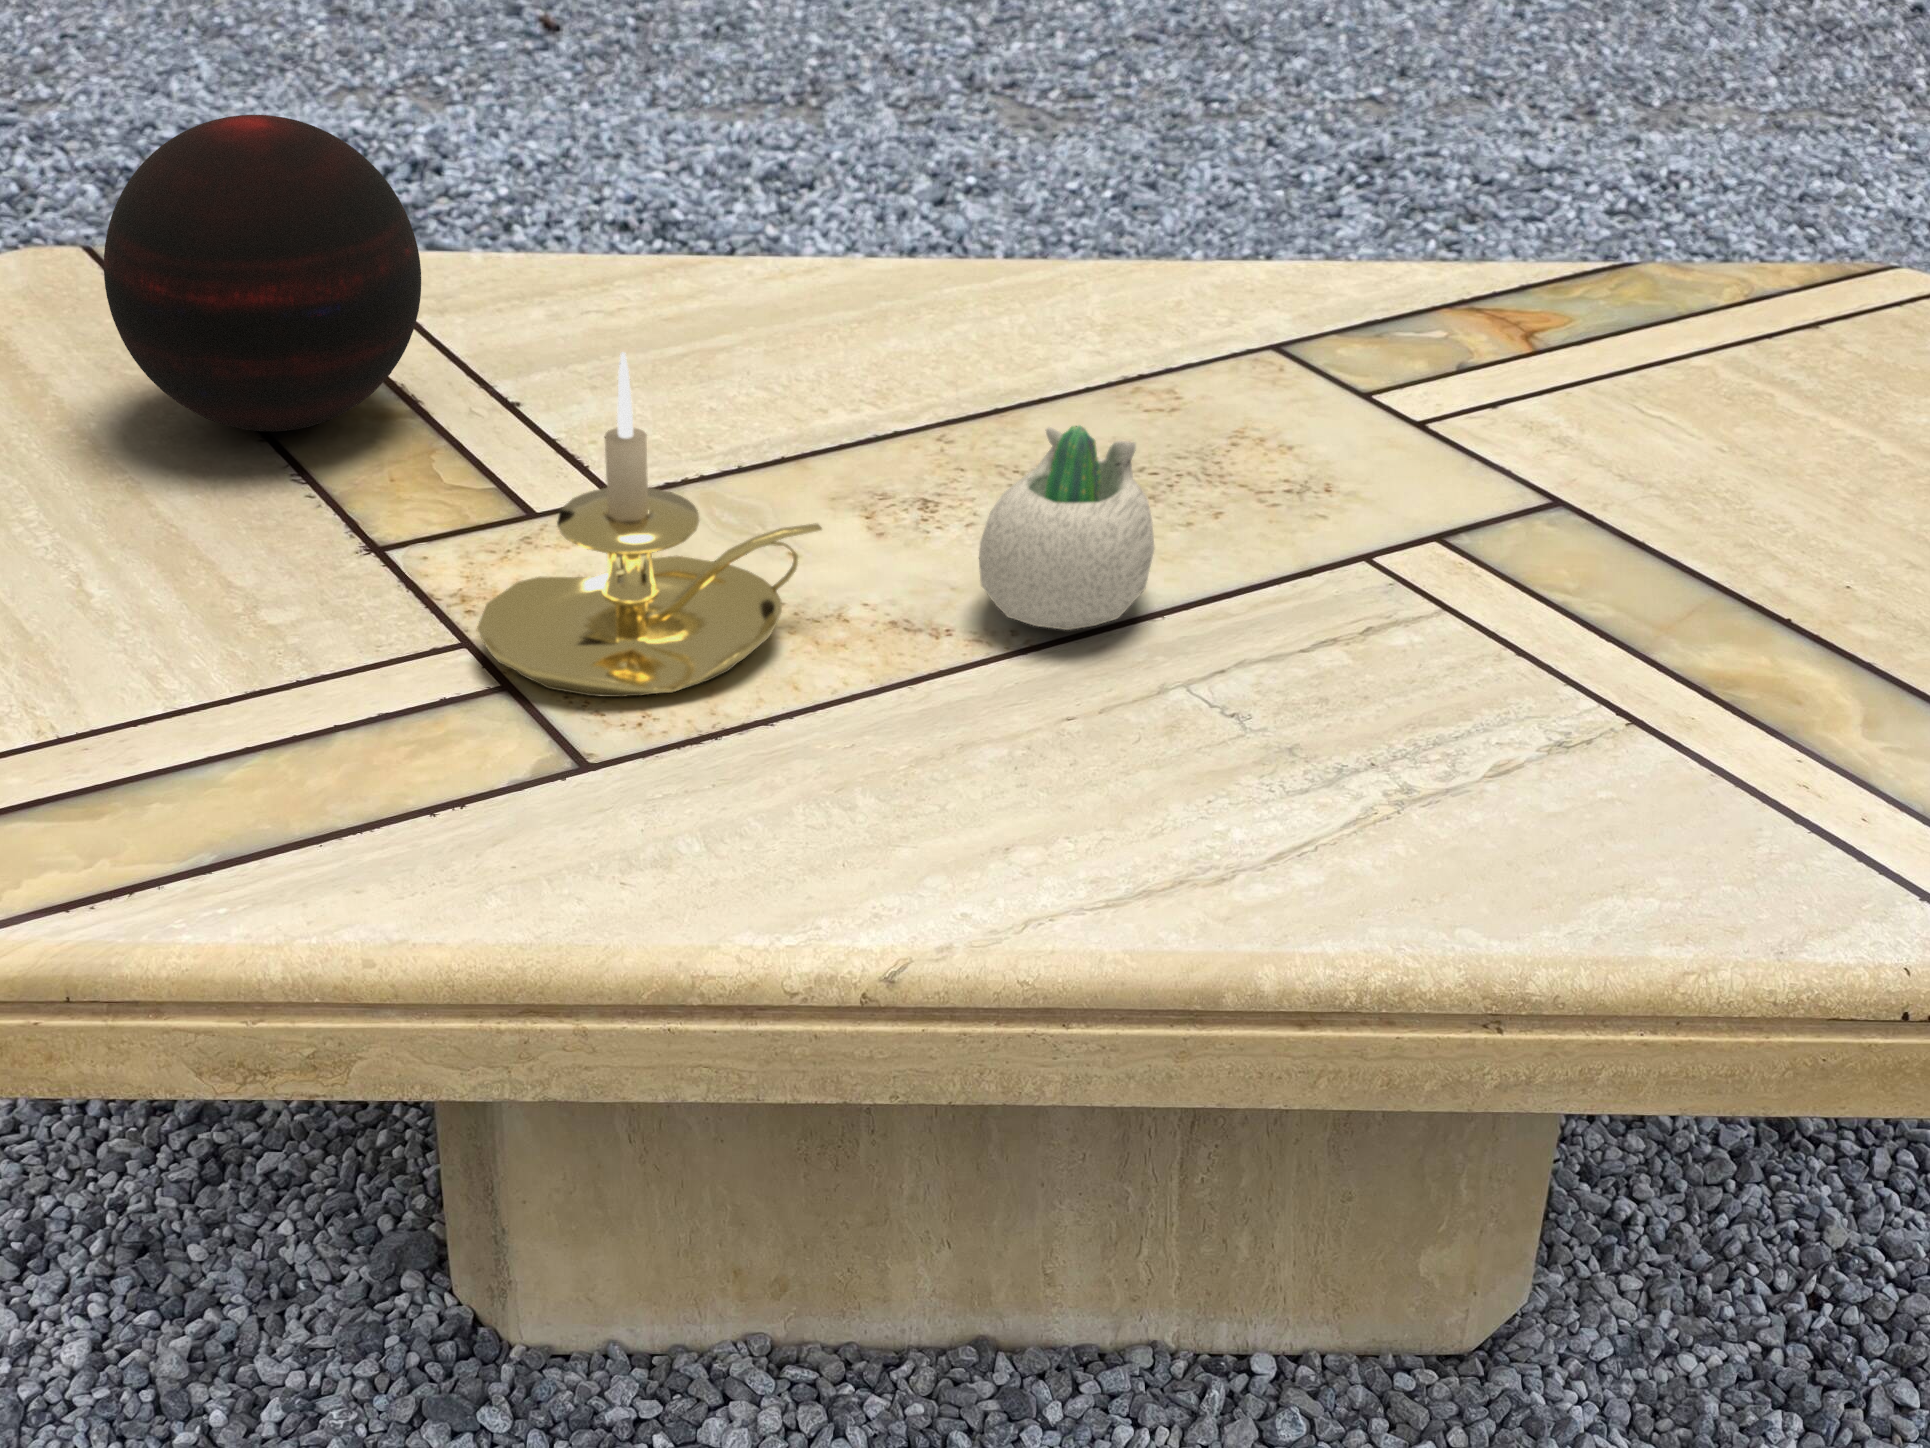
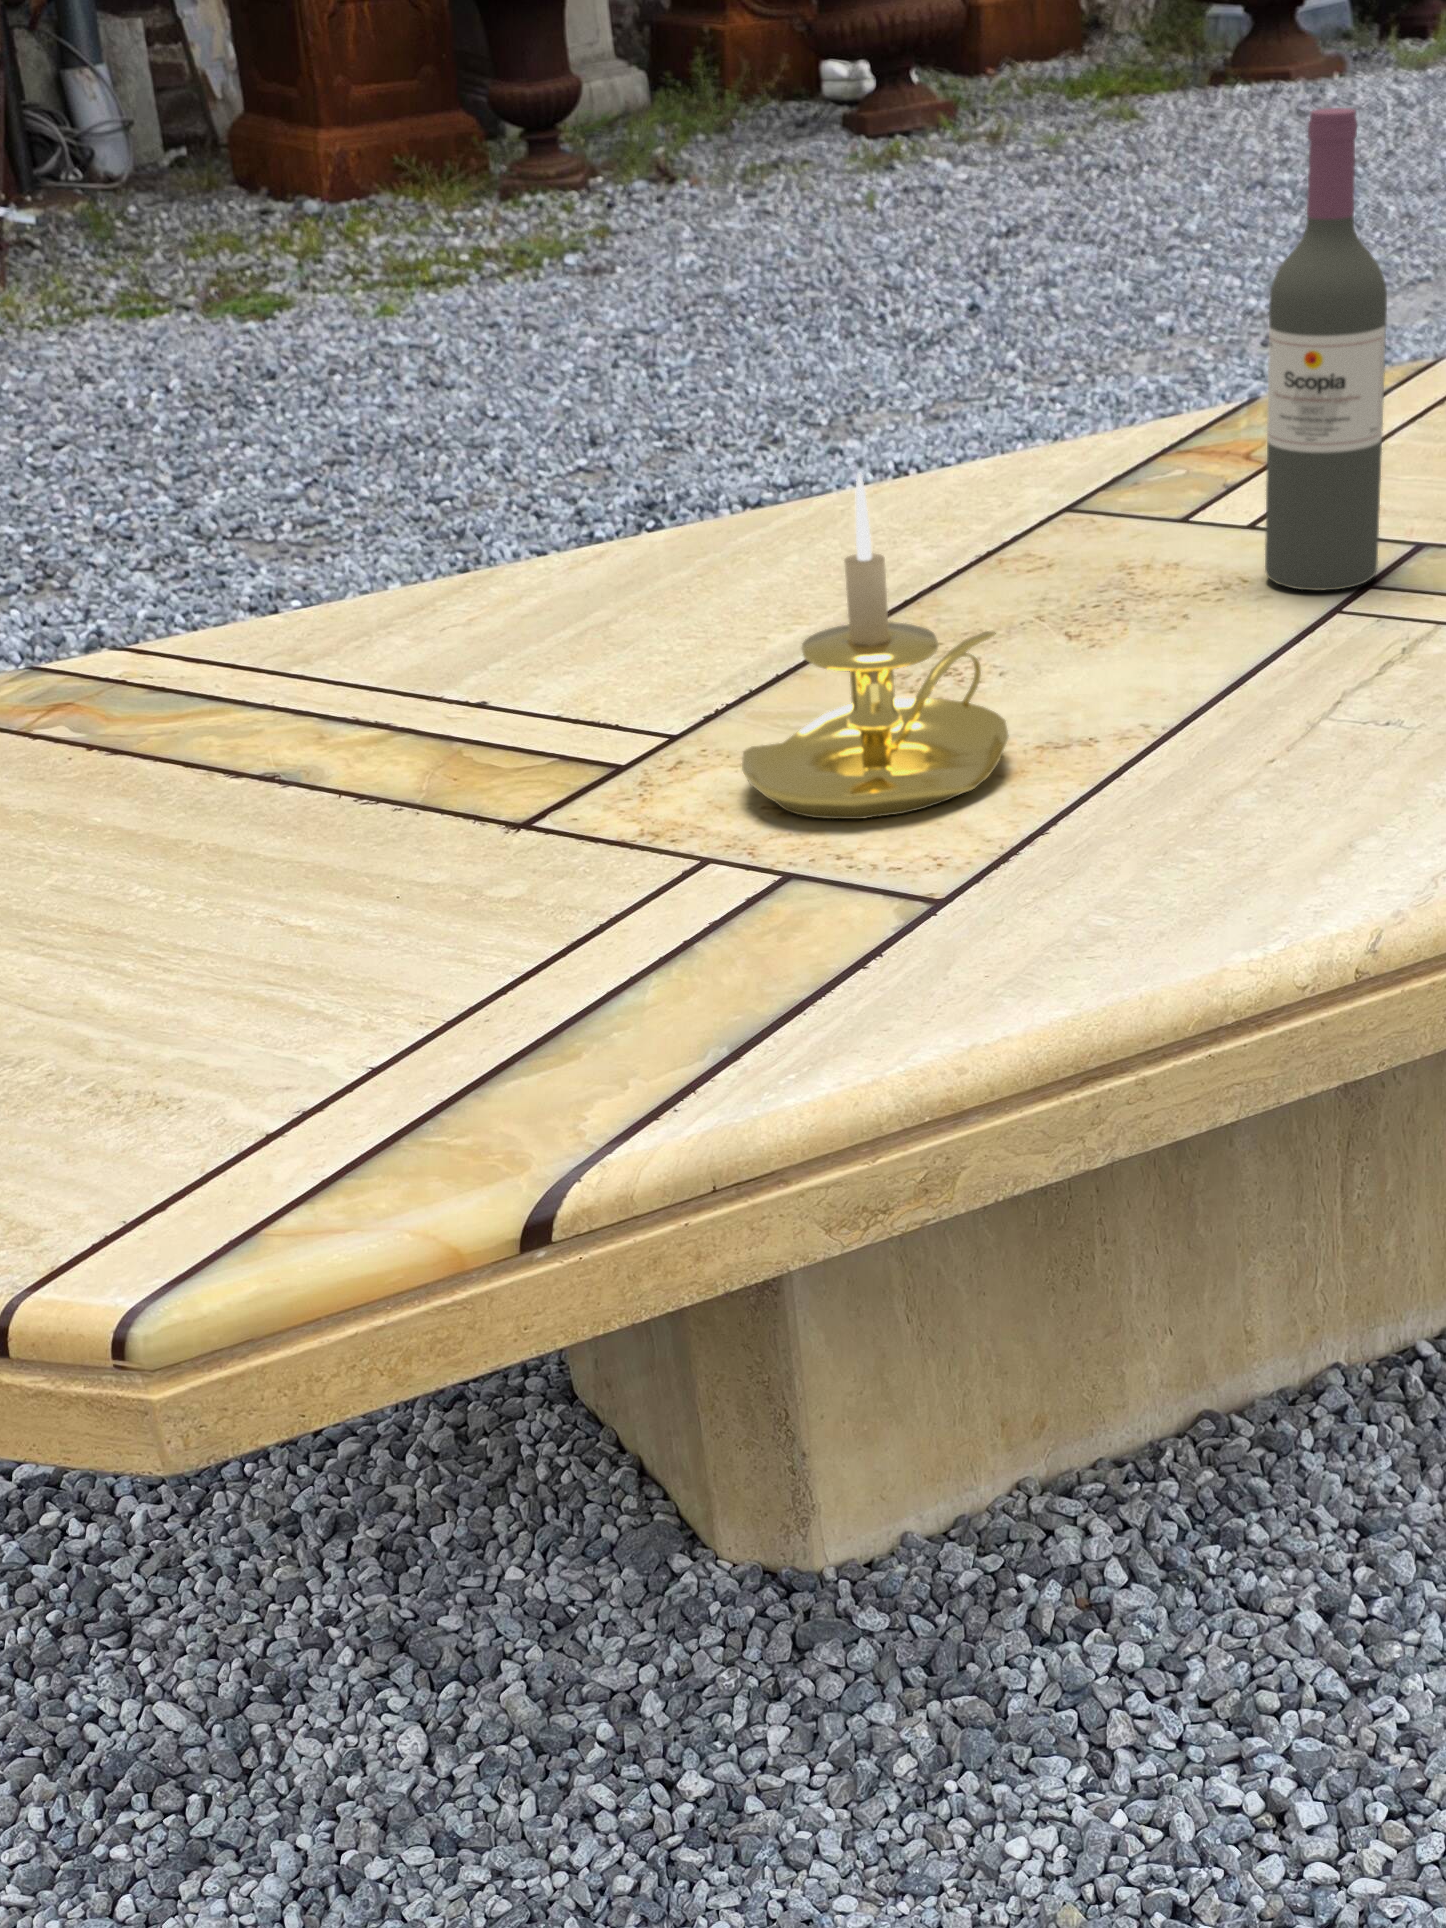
wine bottle: none [1306,37,1475,555] -> present [1265,108,1387,590]
decorative orb: present [104,115,421,431] -> none [77,404,413,741]
succulent planter: present [979,425,1154,630] -> none [1101,489,1258,681]

